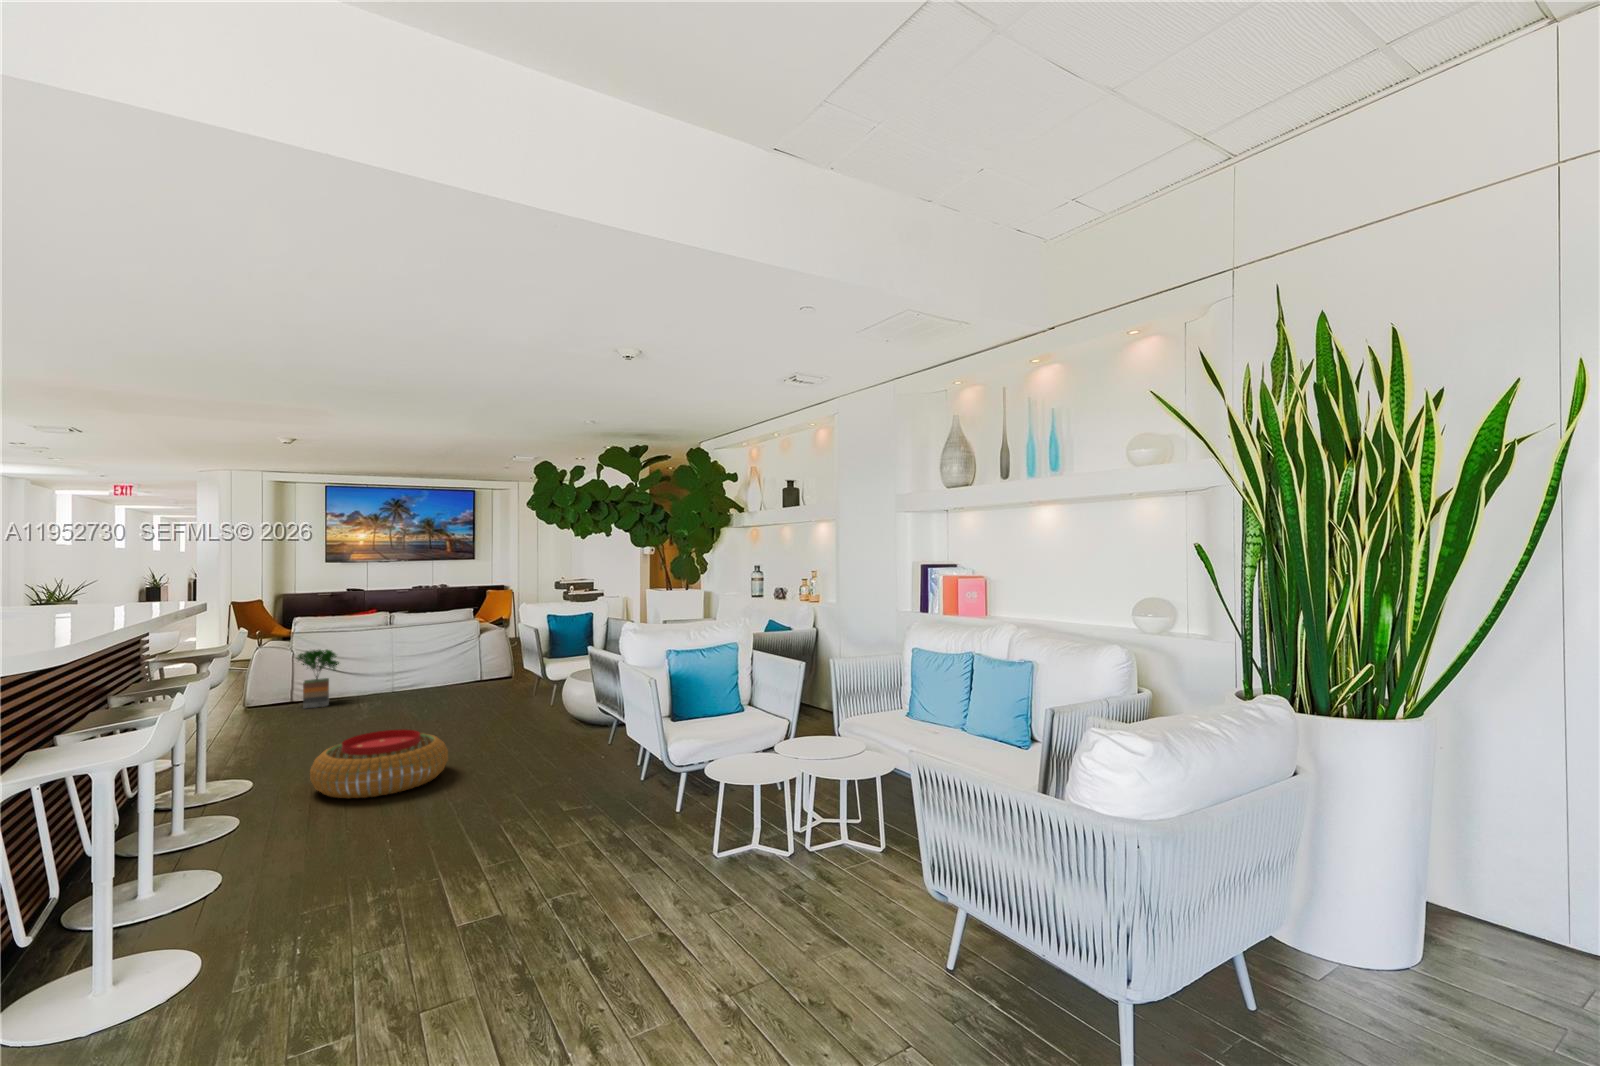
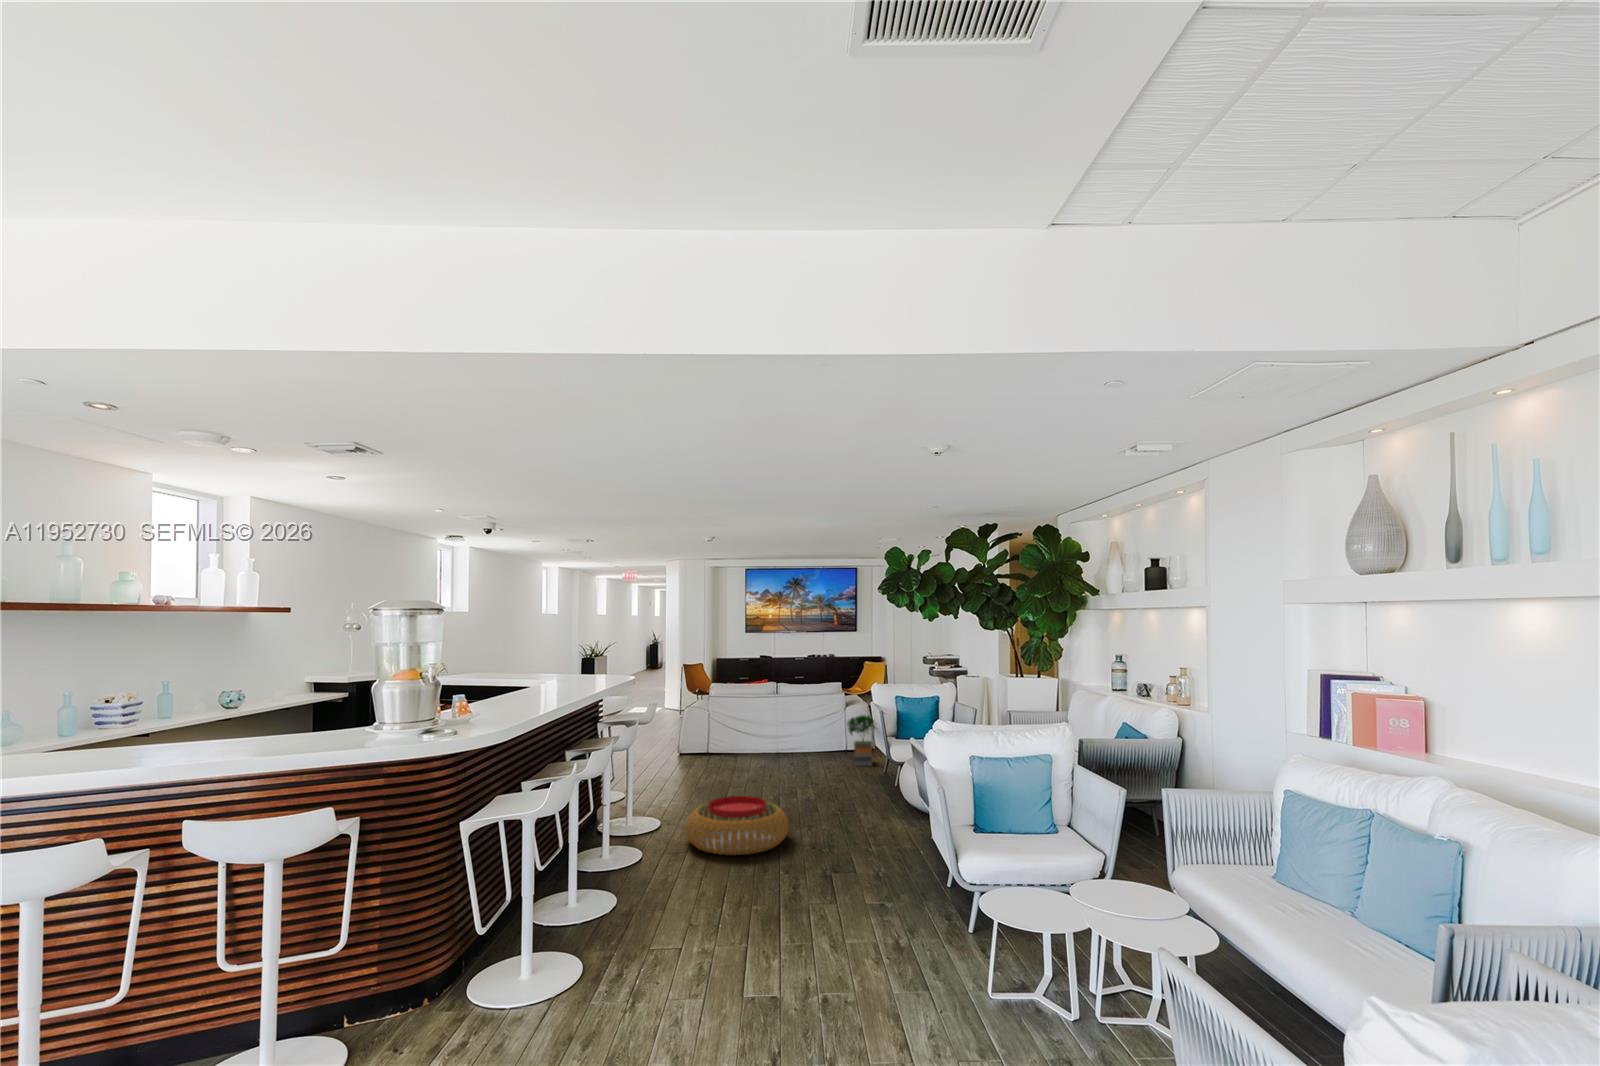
potted tree: present [297,650,339,709] -> present [847,715,876,766]

